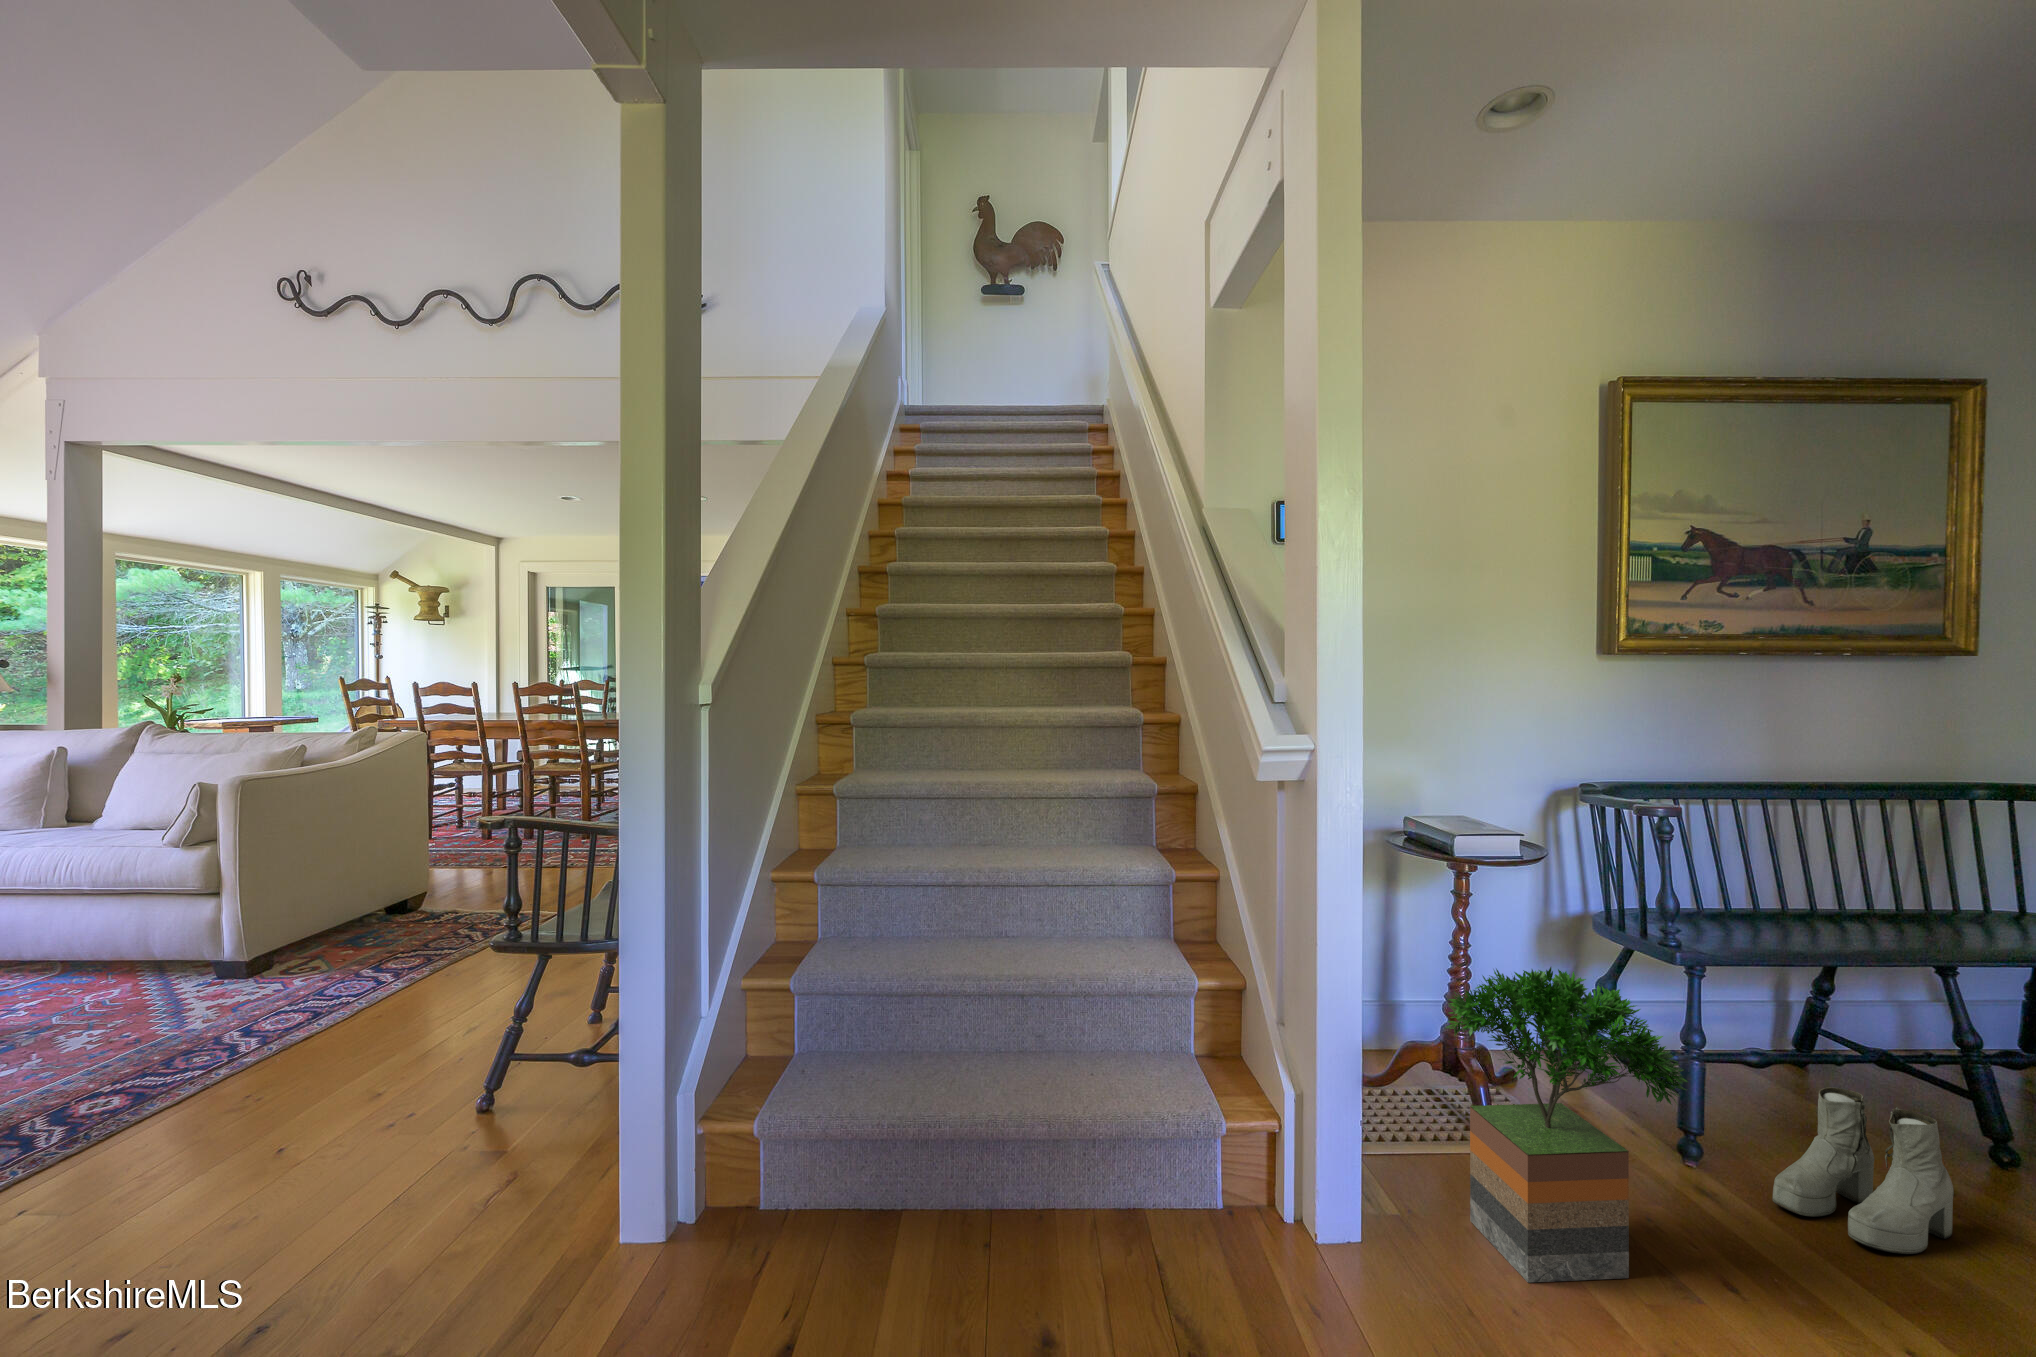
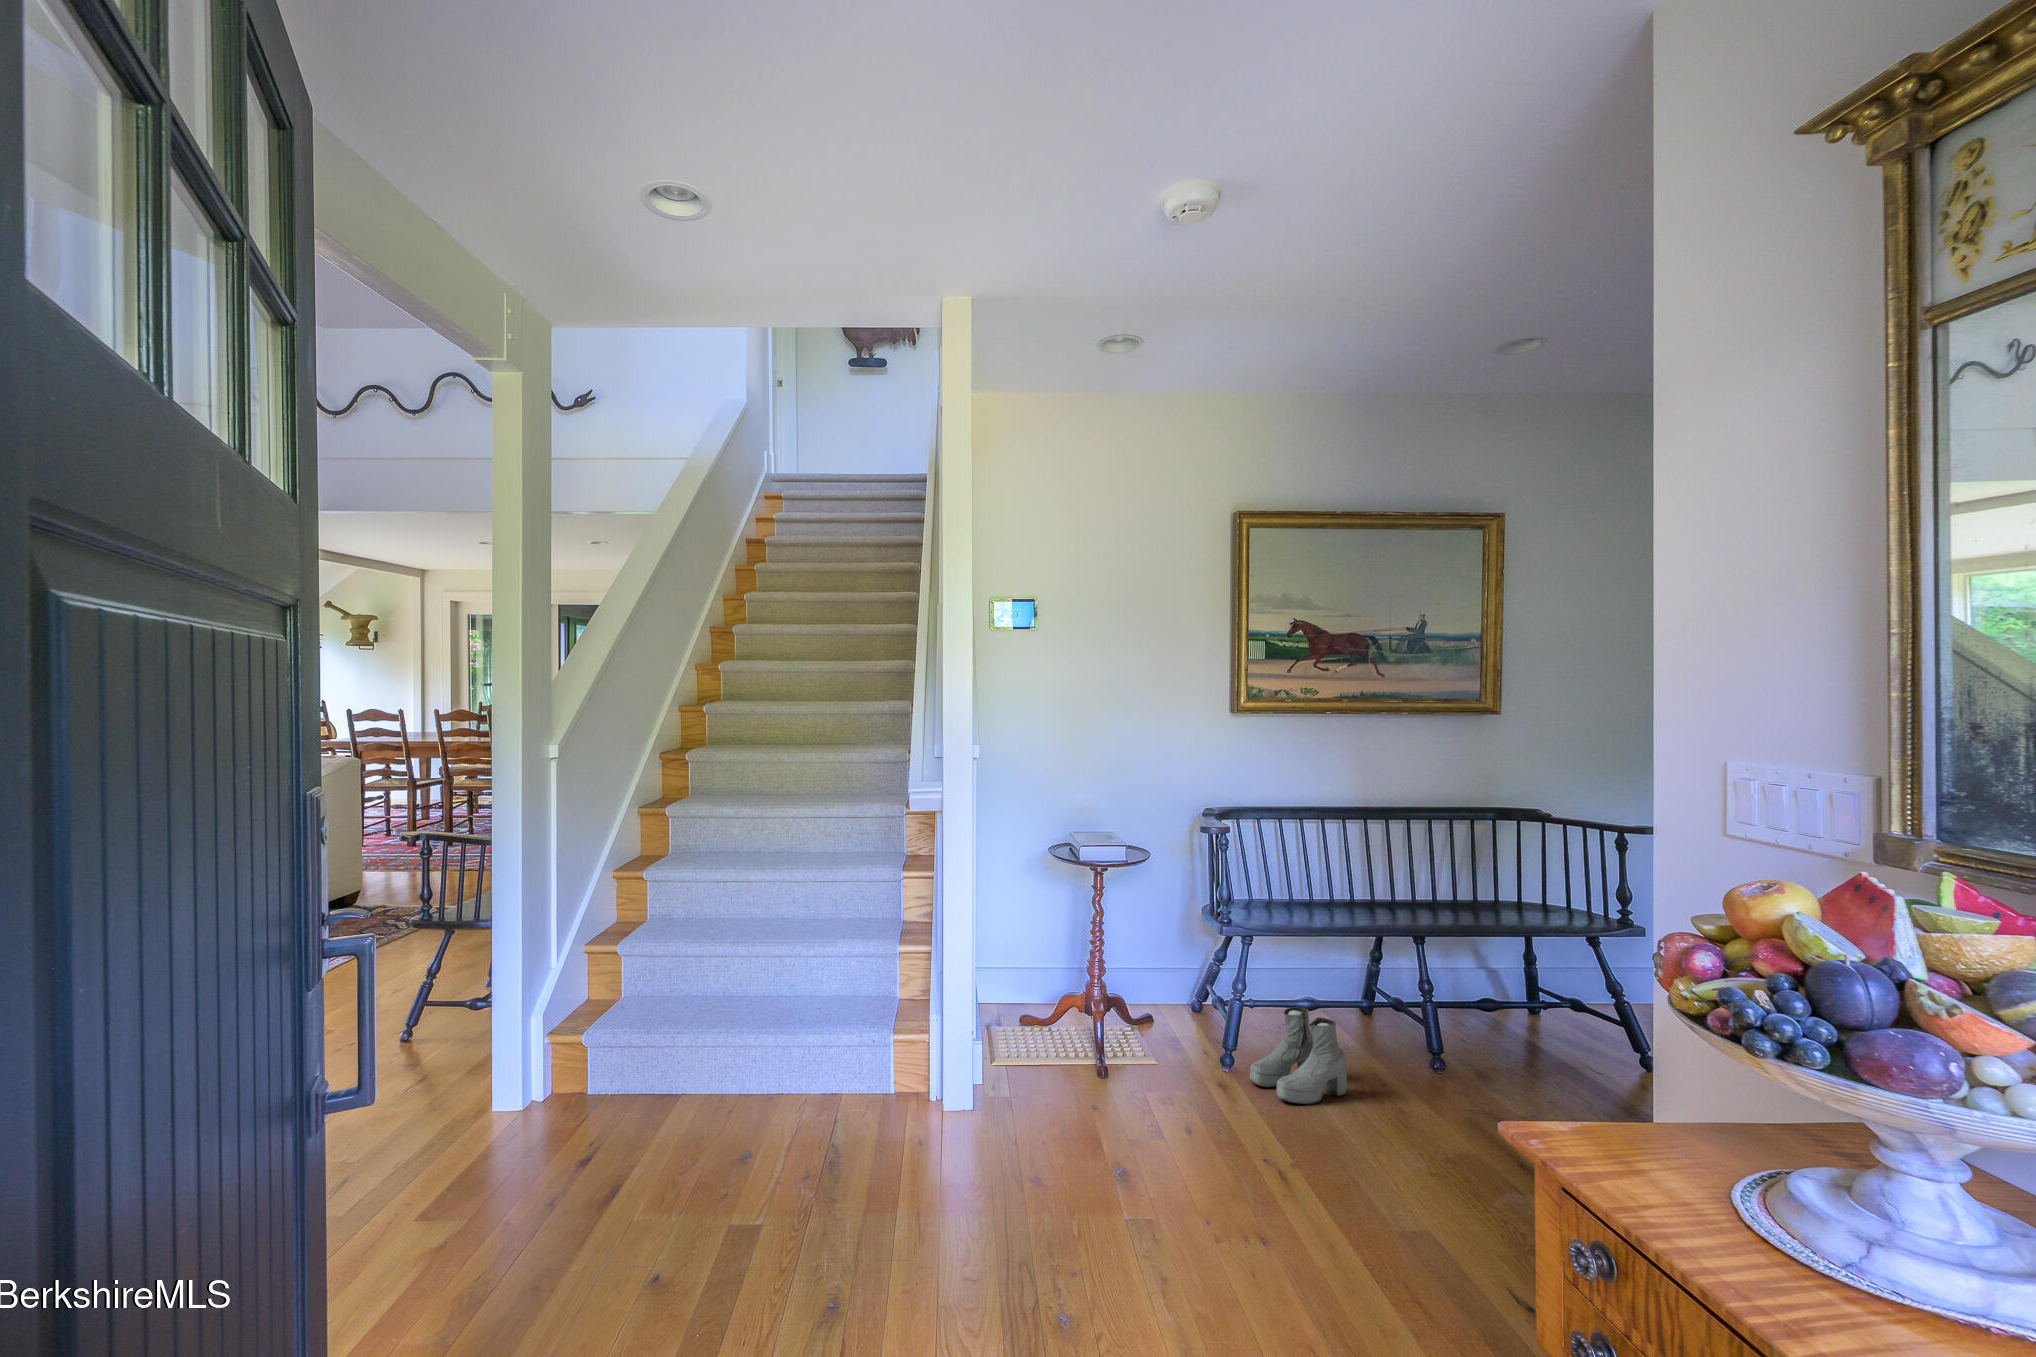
potted tree: present [1446,967,1688,1283] -> none [1028,929,1151,1121]

